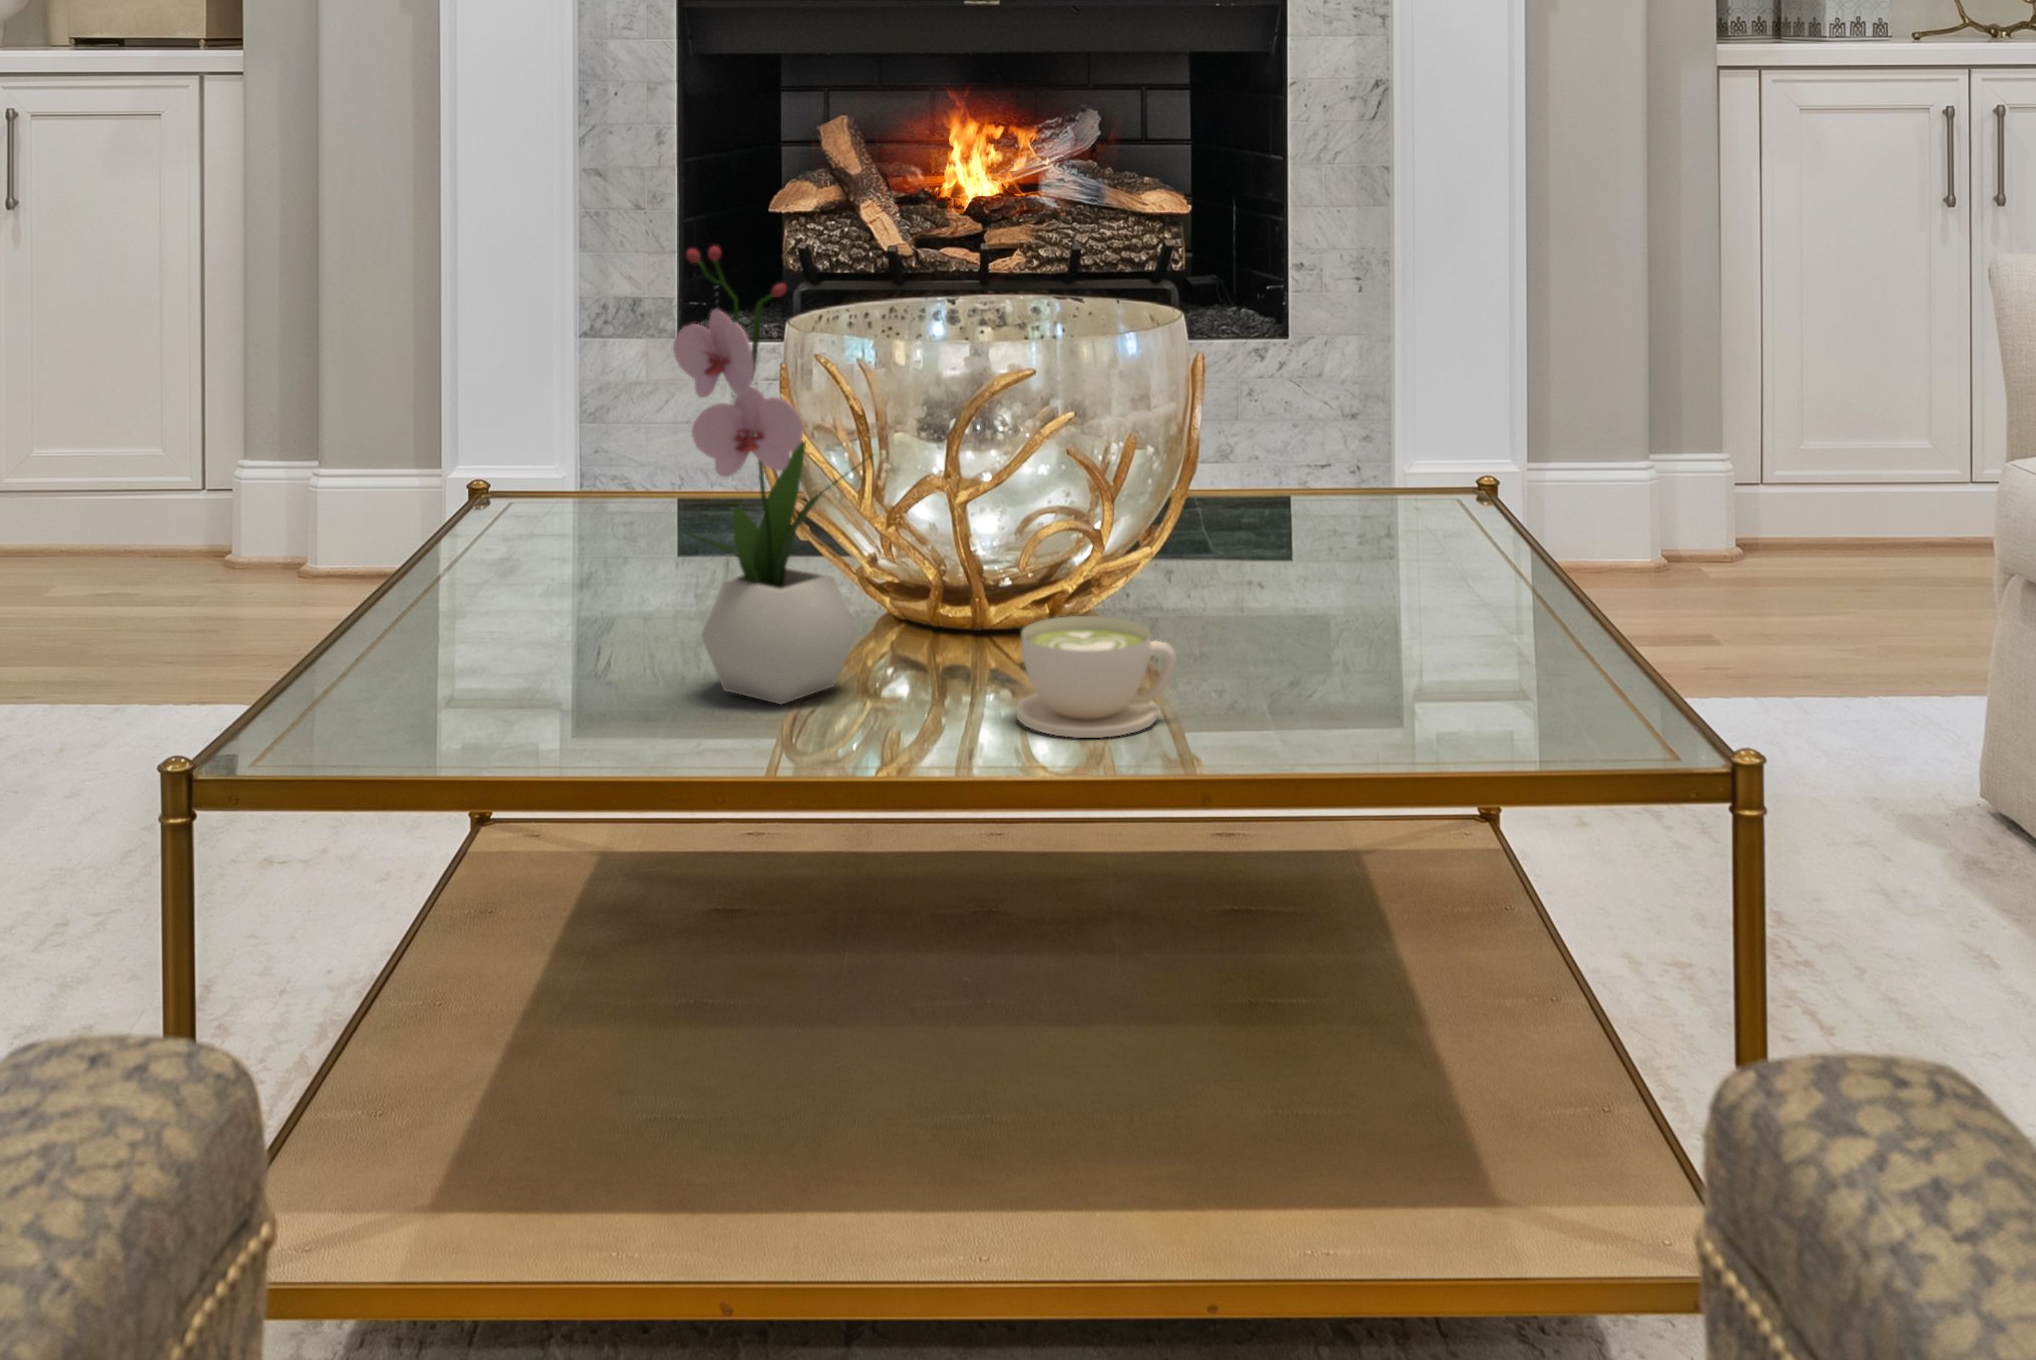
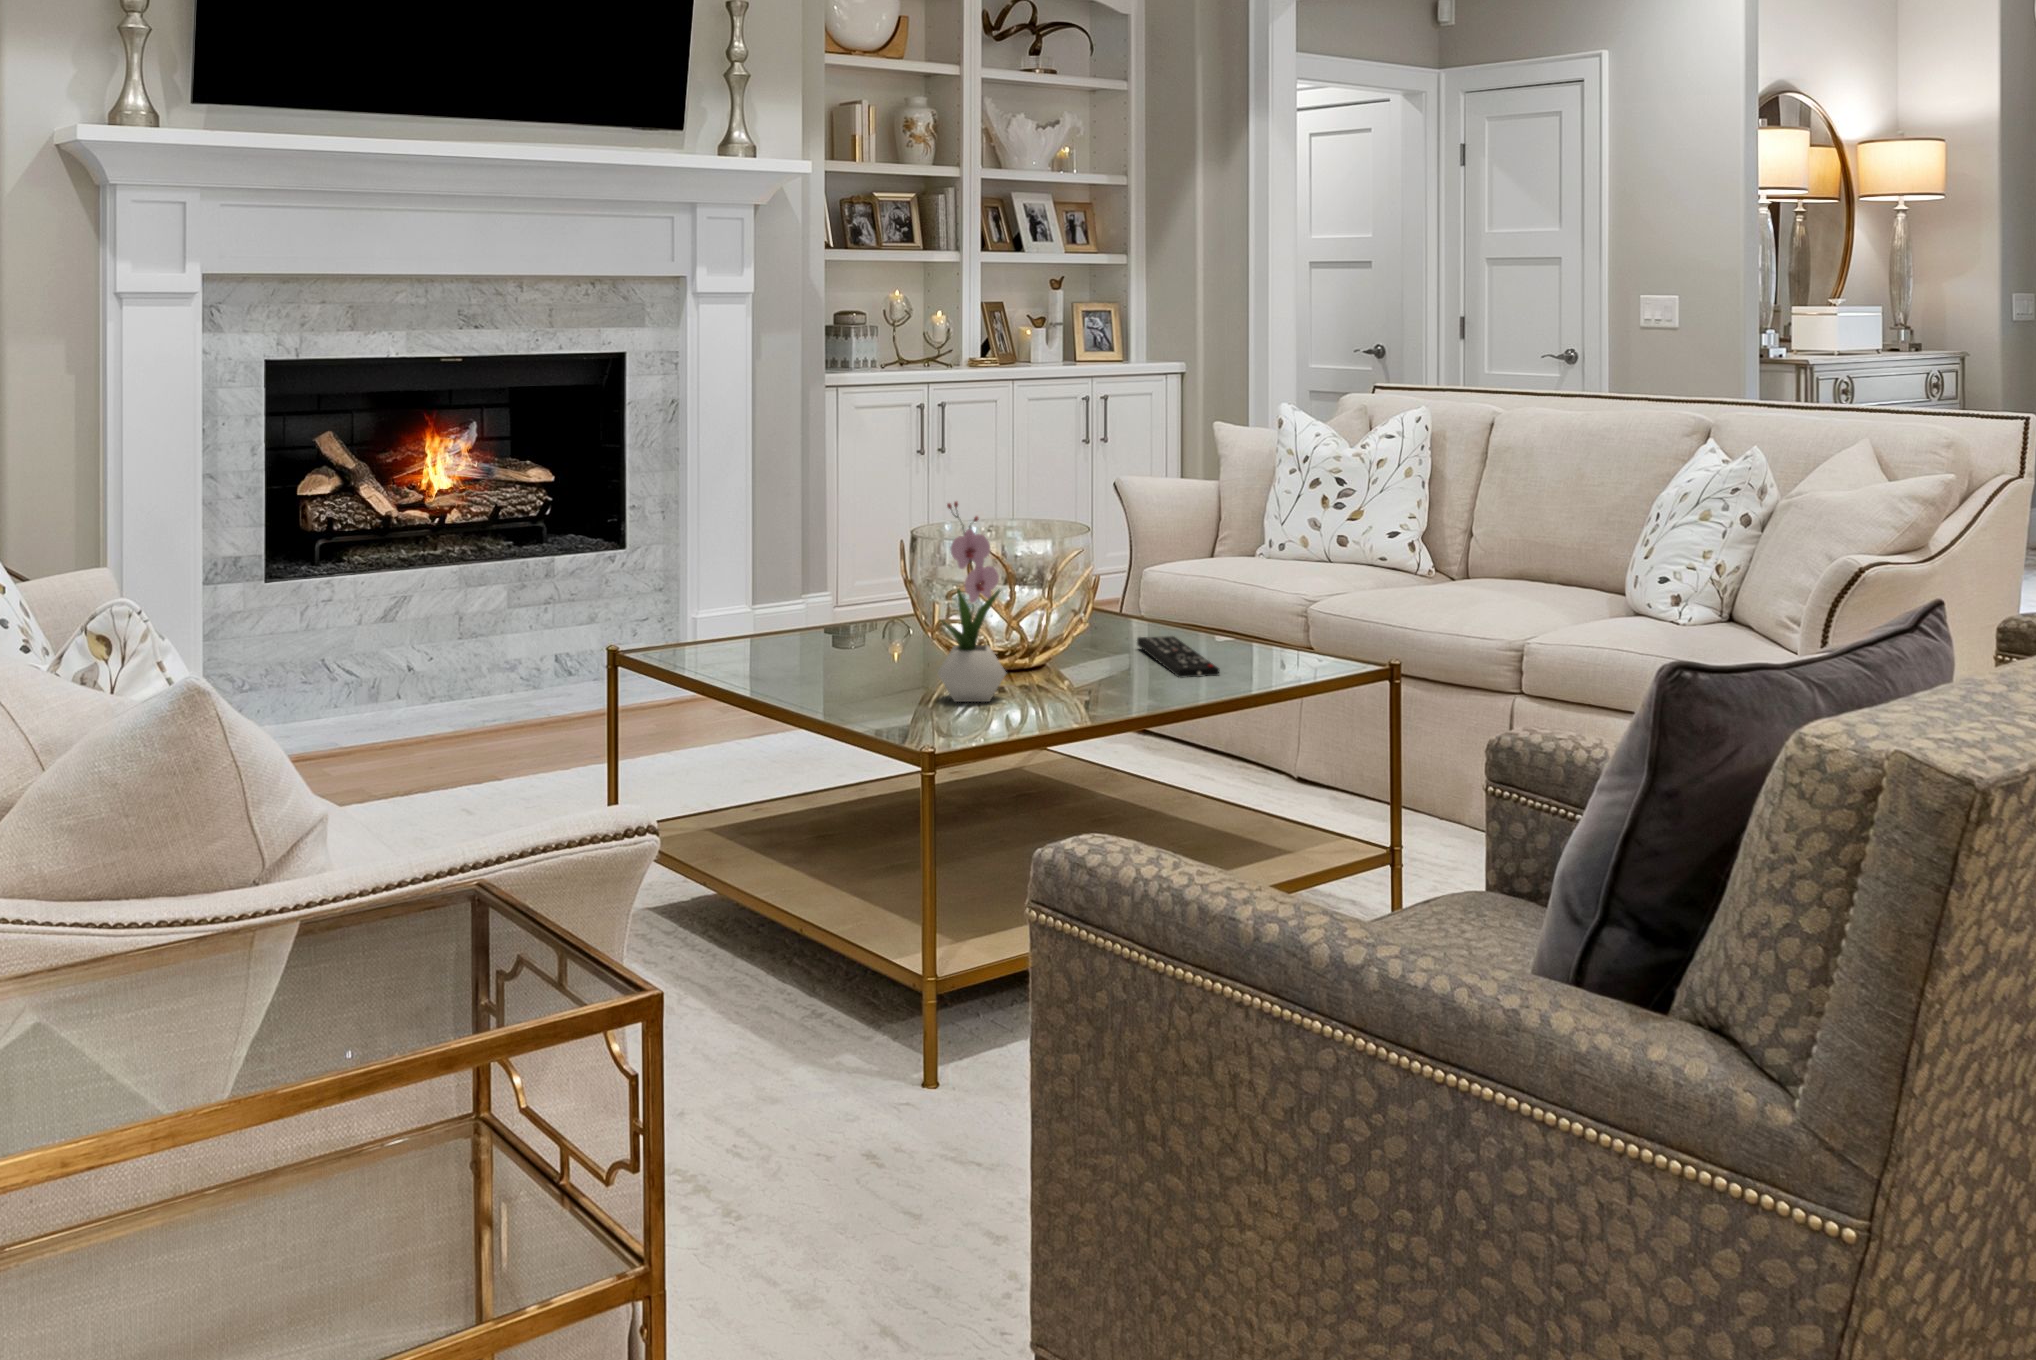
remote control: none [1301,612,1540,746] -> present [1137,636,1219,677]
coffee cup: present [1016,616,1176,738] -> none [1077,646,1136,692]

